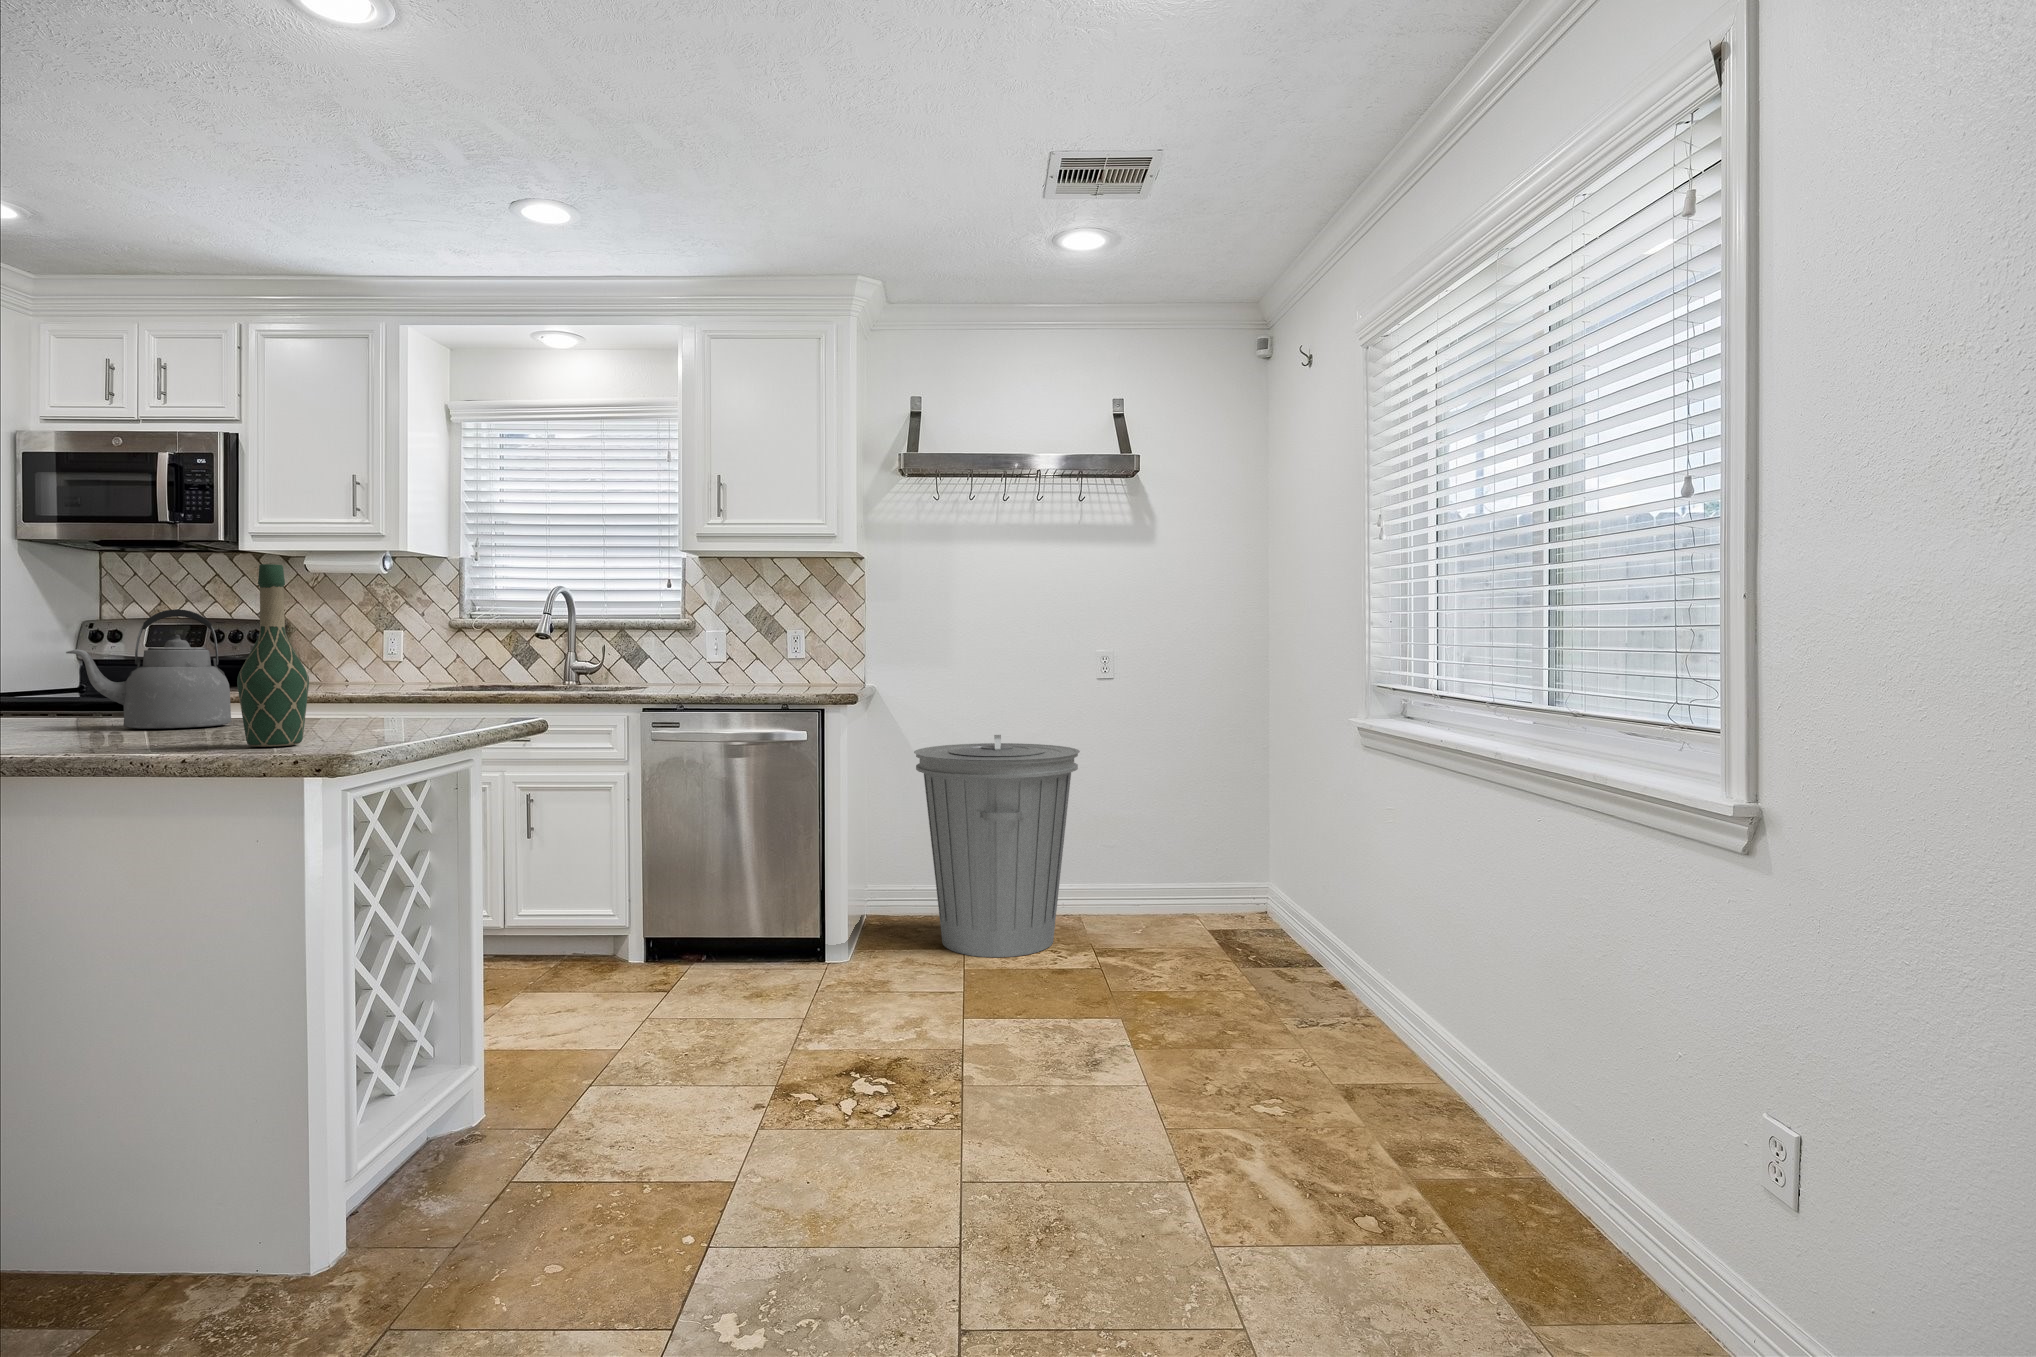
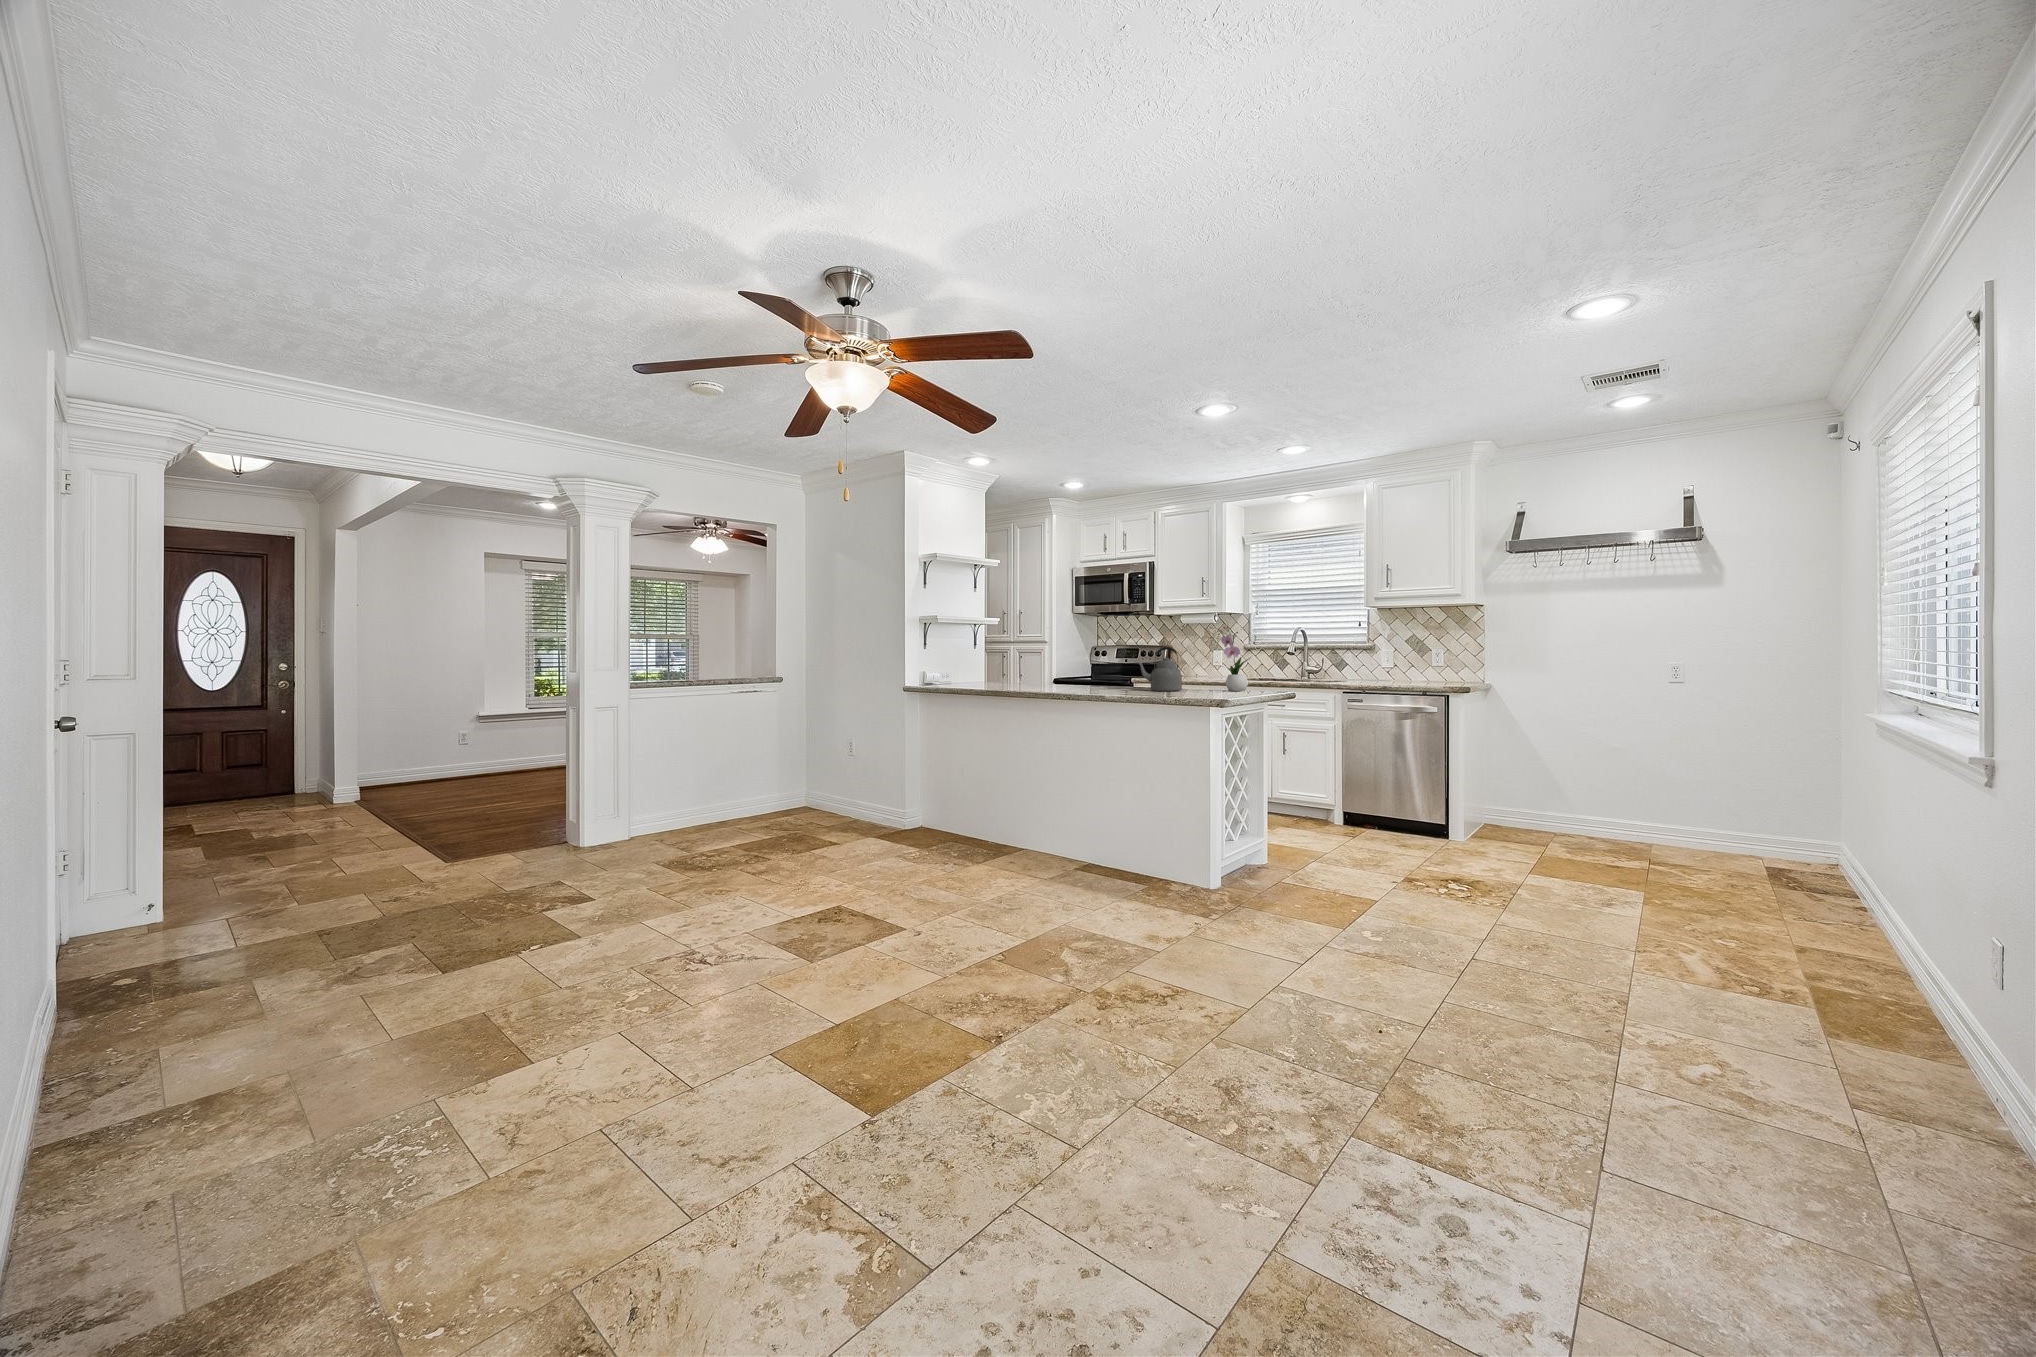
flower arrangement: none [347,562,433,720] -> present [1221,626,1251,691]
wine bottle: present [237,564,309,747] -> none [1199,632,1220,696]
trash can: present [914,735,1080,957] -> none [1513,717,1645,861]

